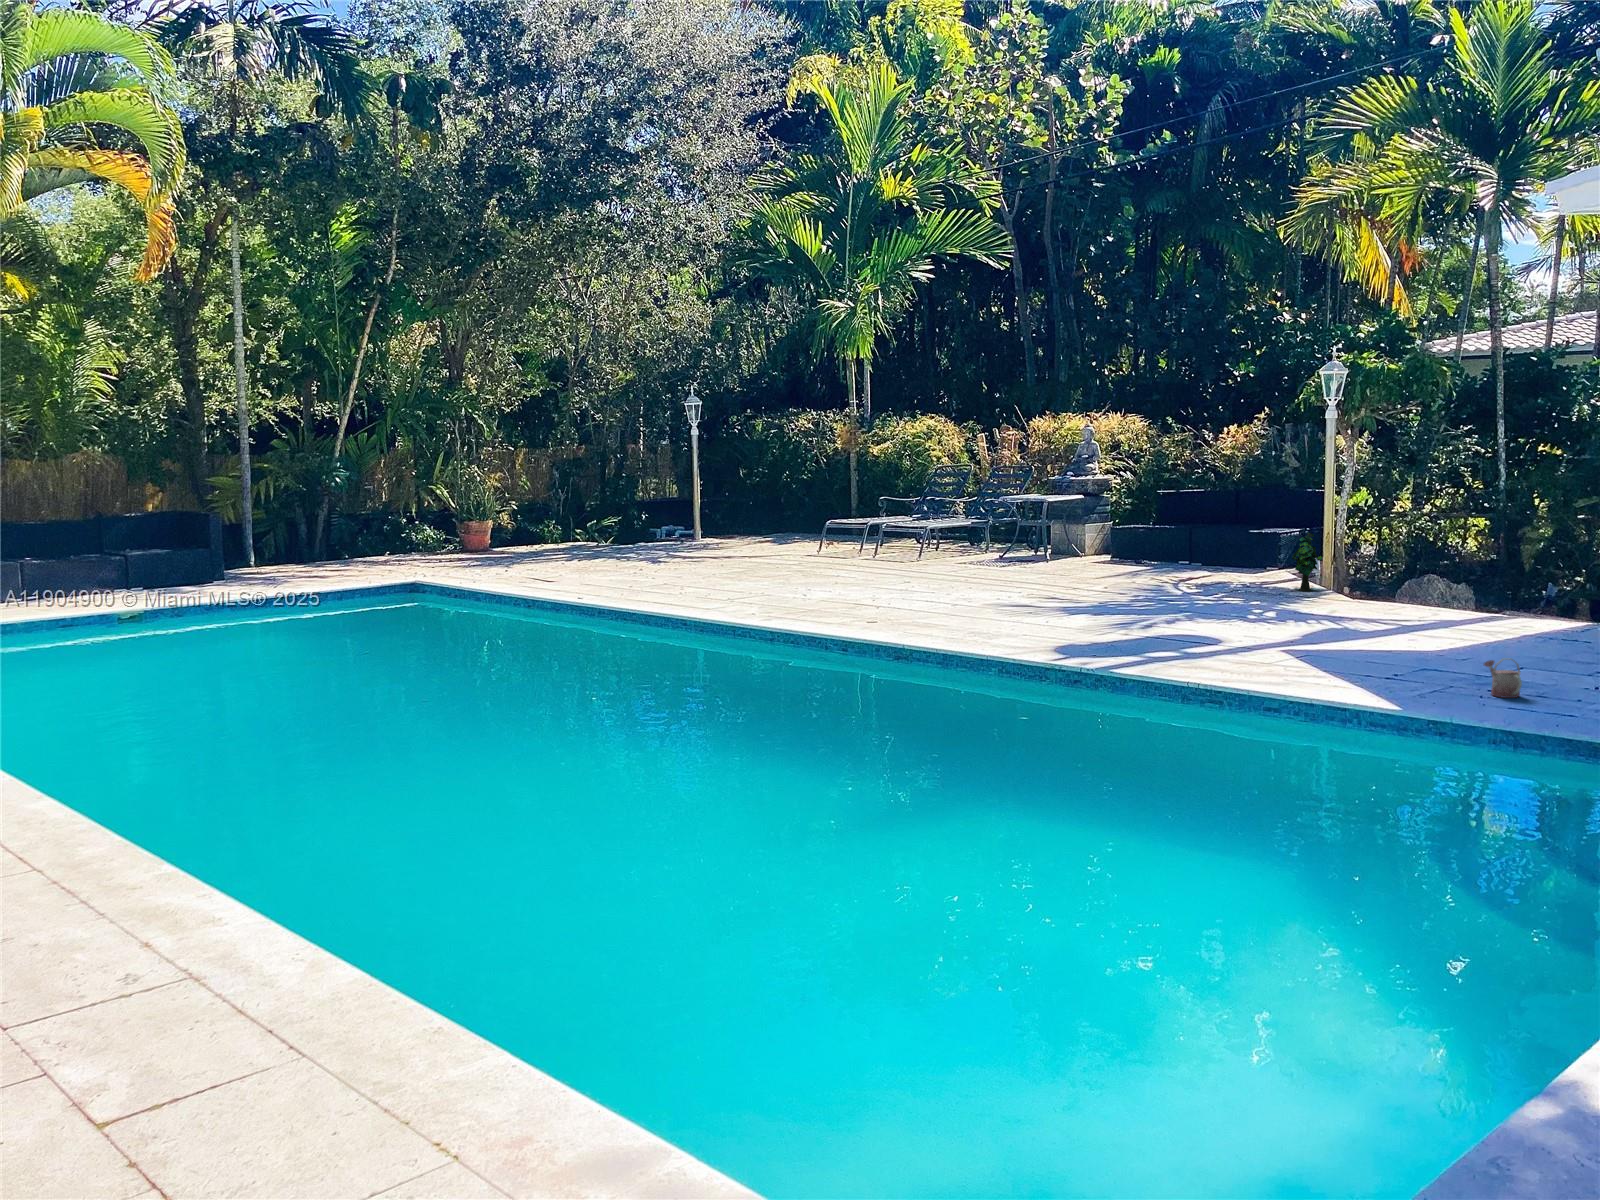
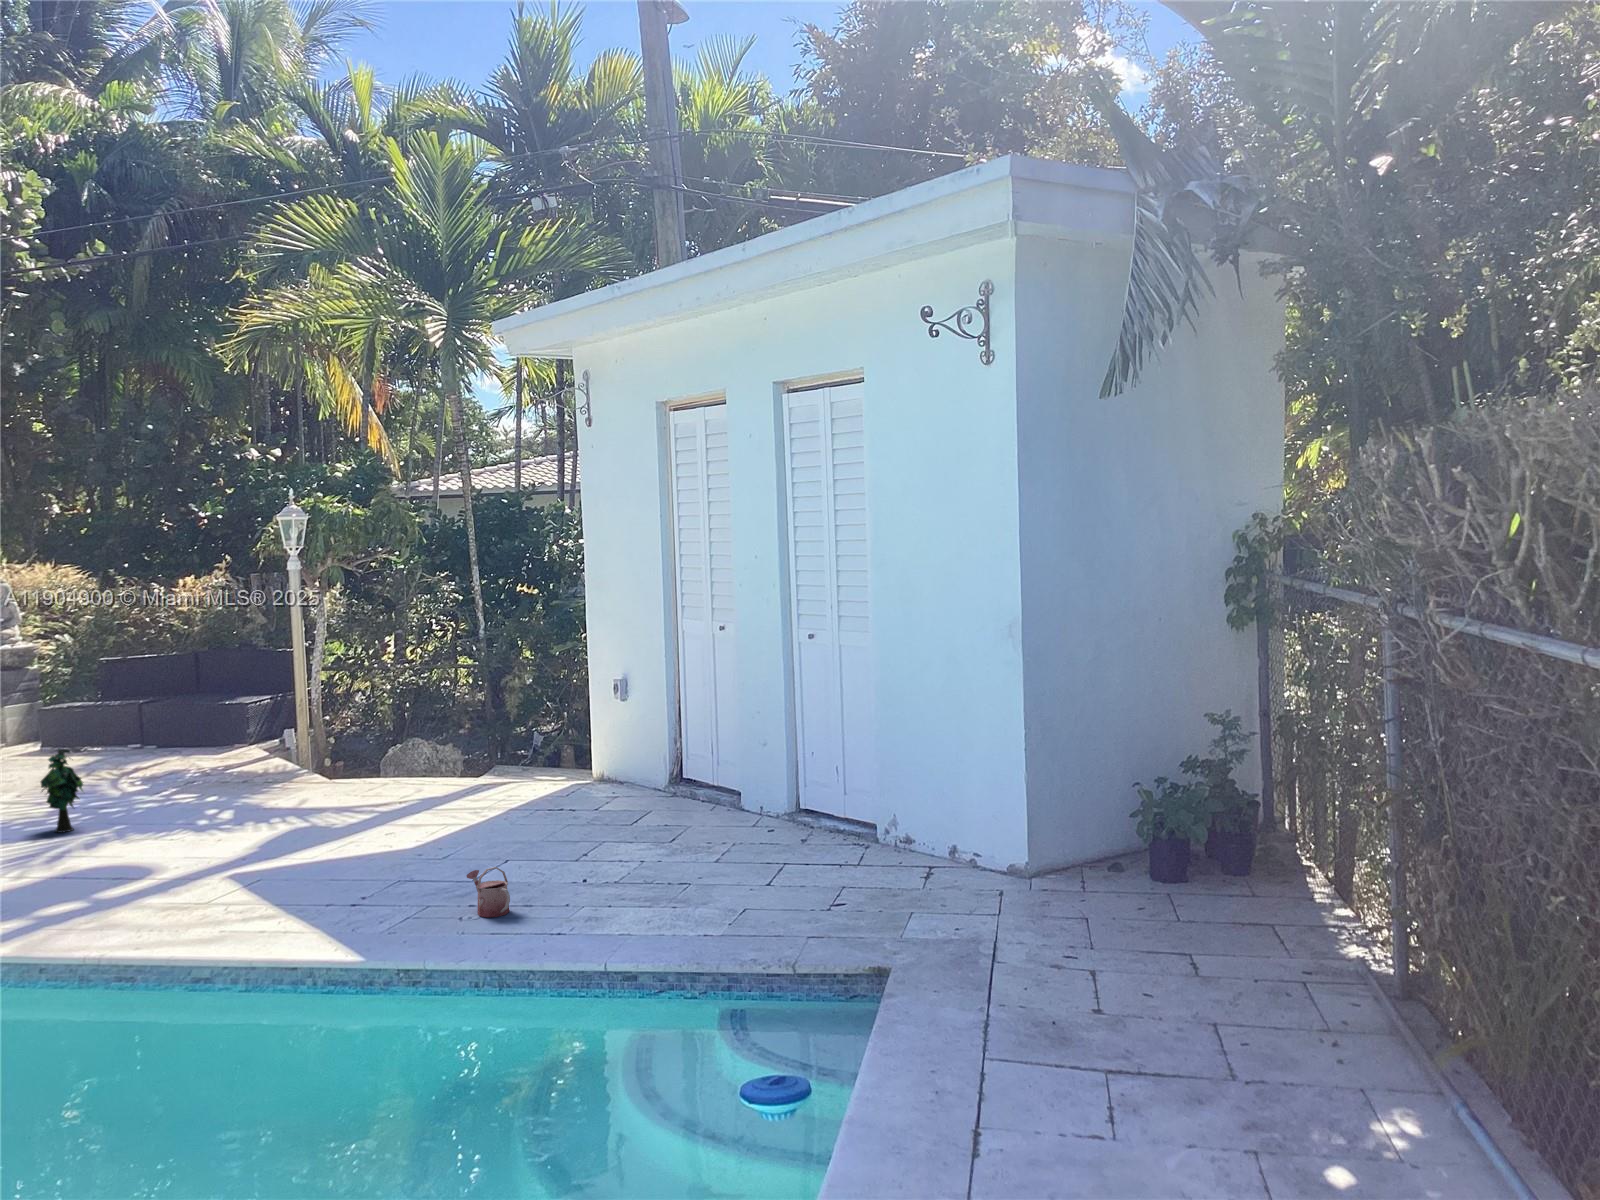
decorative plant: present [1292,533,1322,591] -> present [41,749,83,833]

